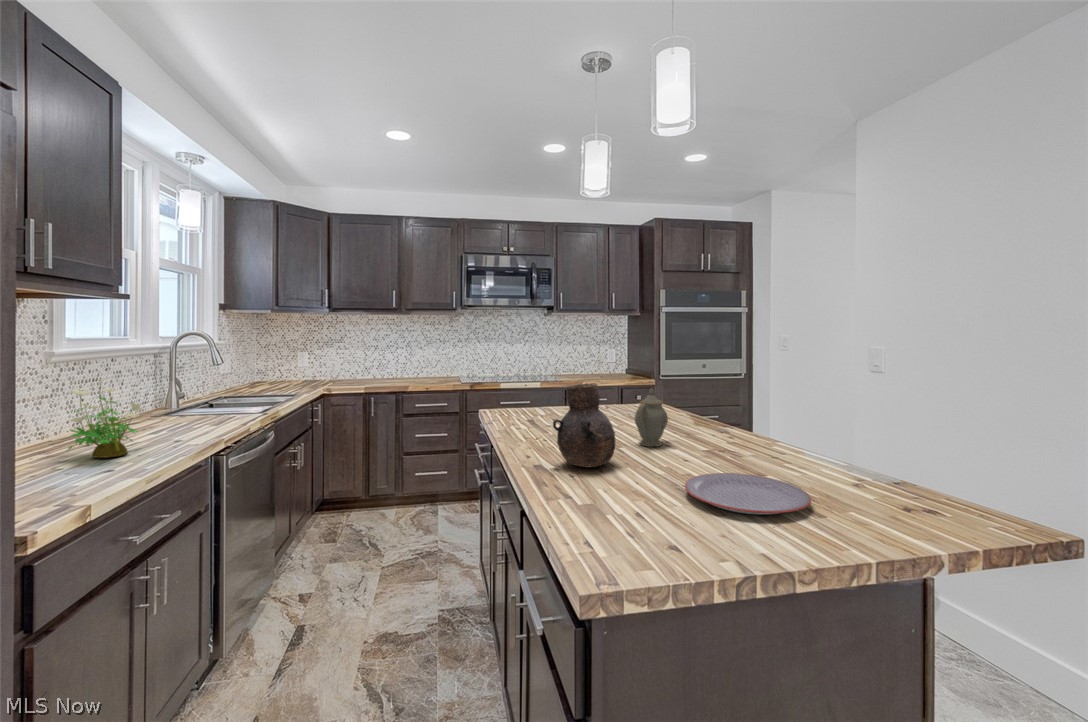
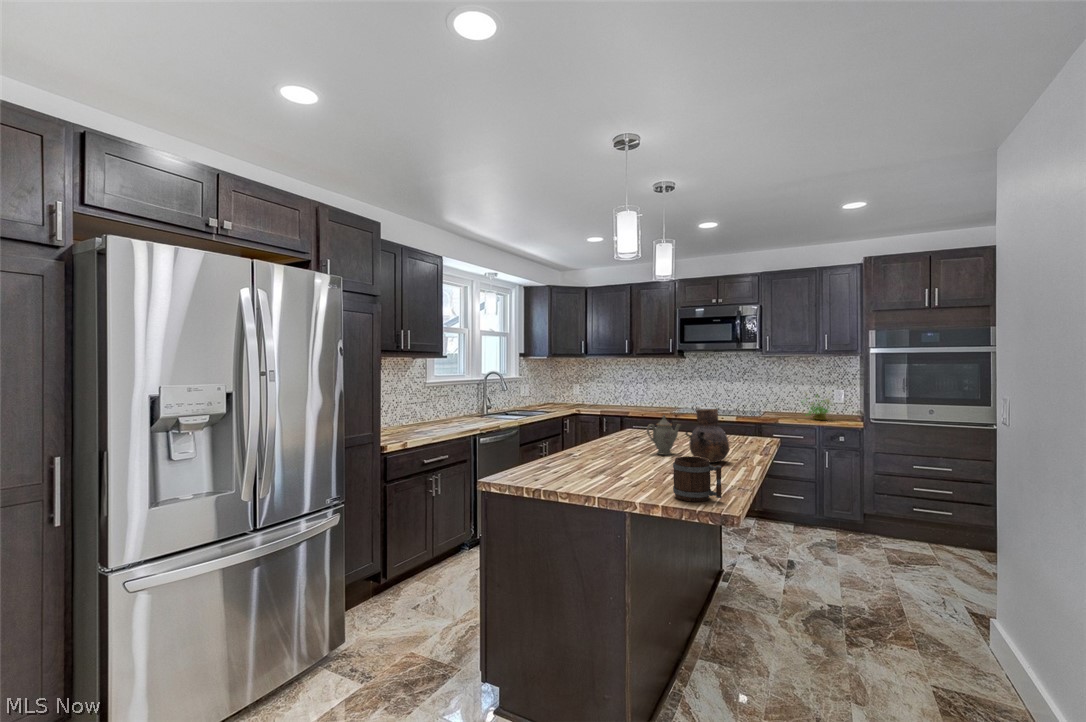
potted plant: present [68,379,142,458] -> present [806,393,832,420]
vase: present [553,383,615,467] -> present [686,409,729,463]
mug: none [905,453,987,530] -> present [673,456,722,502]
plate: present [685,473,811,515] -> none [589,463,658,482]

